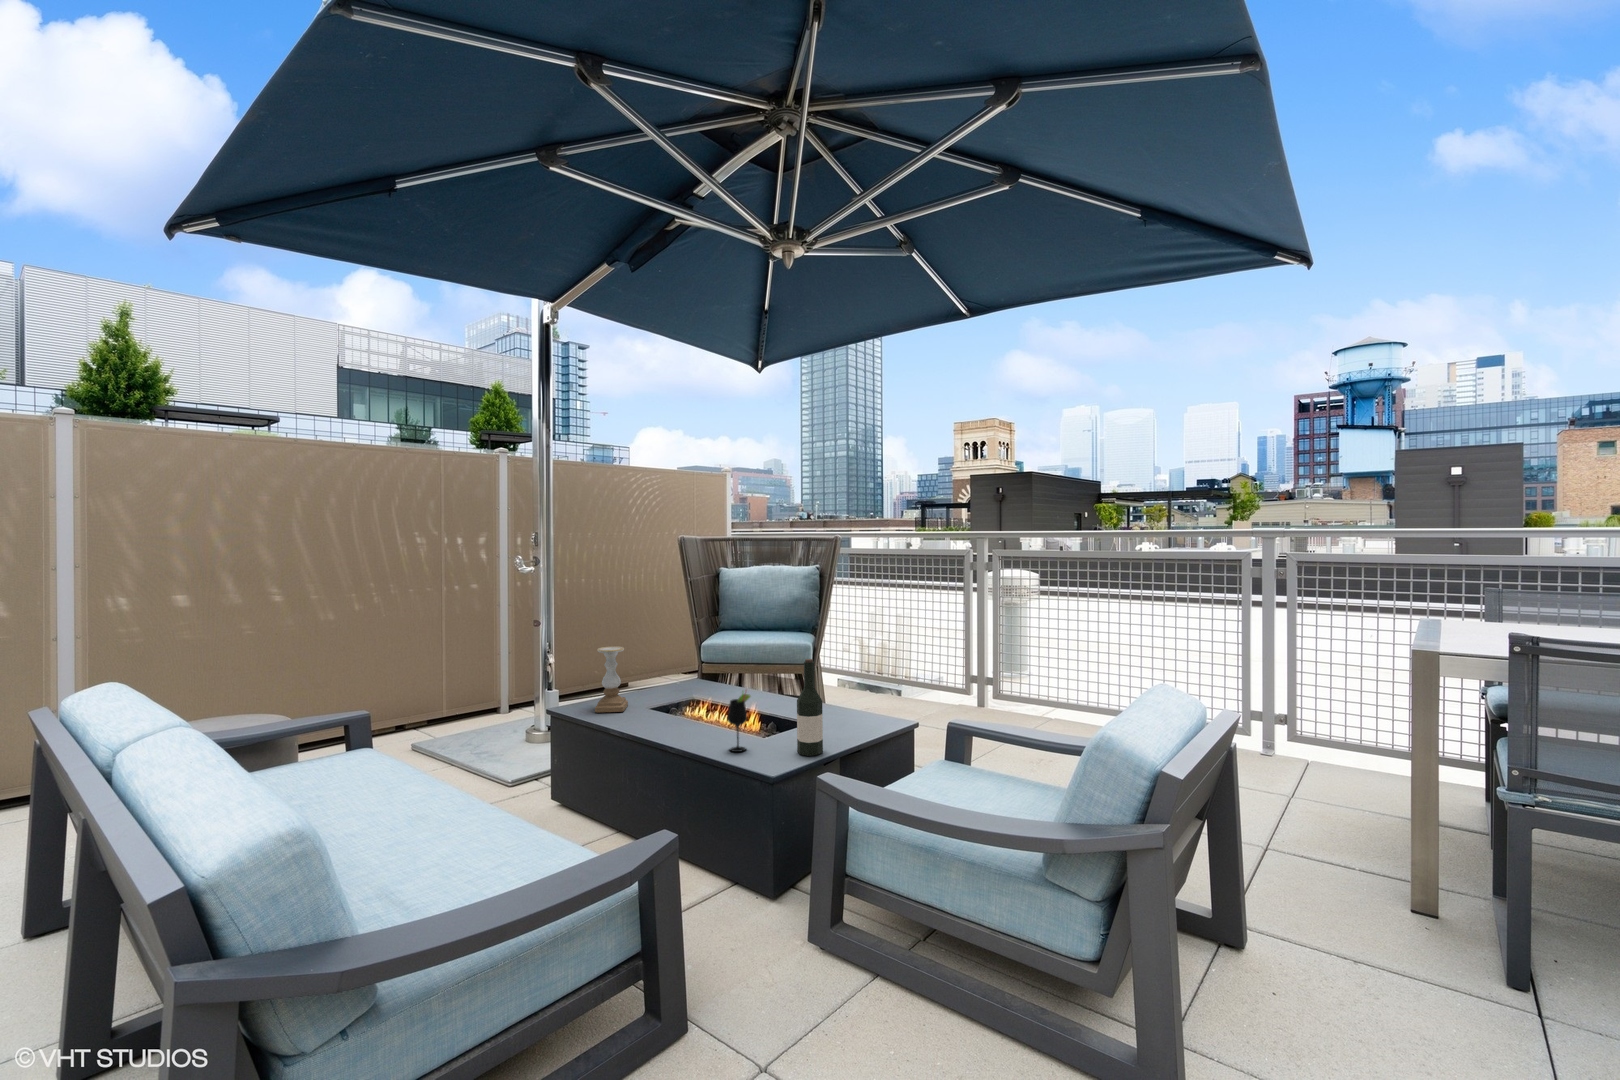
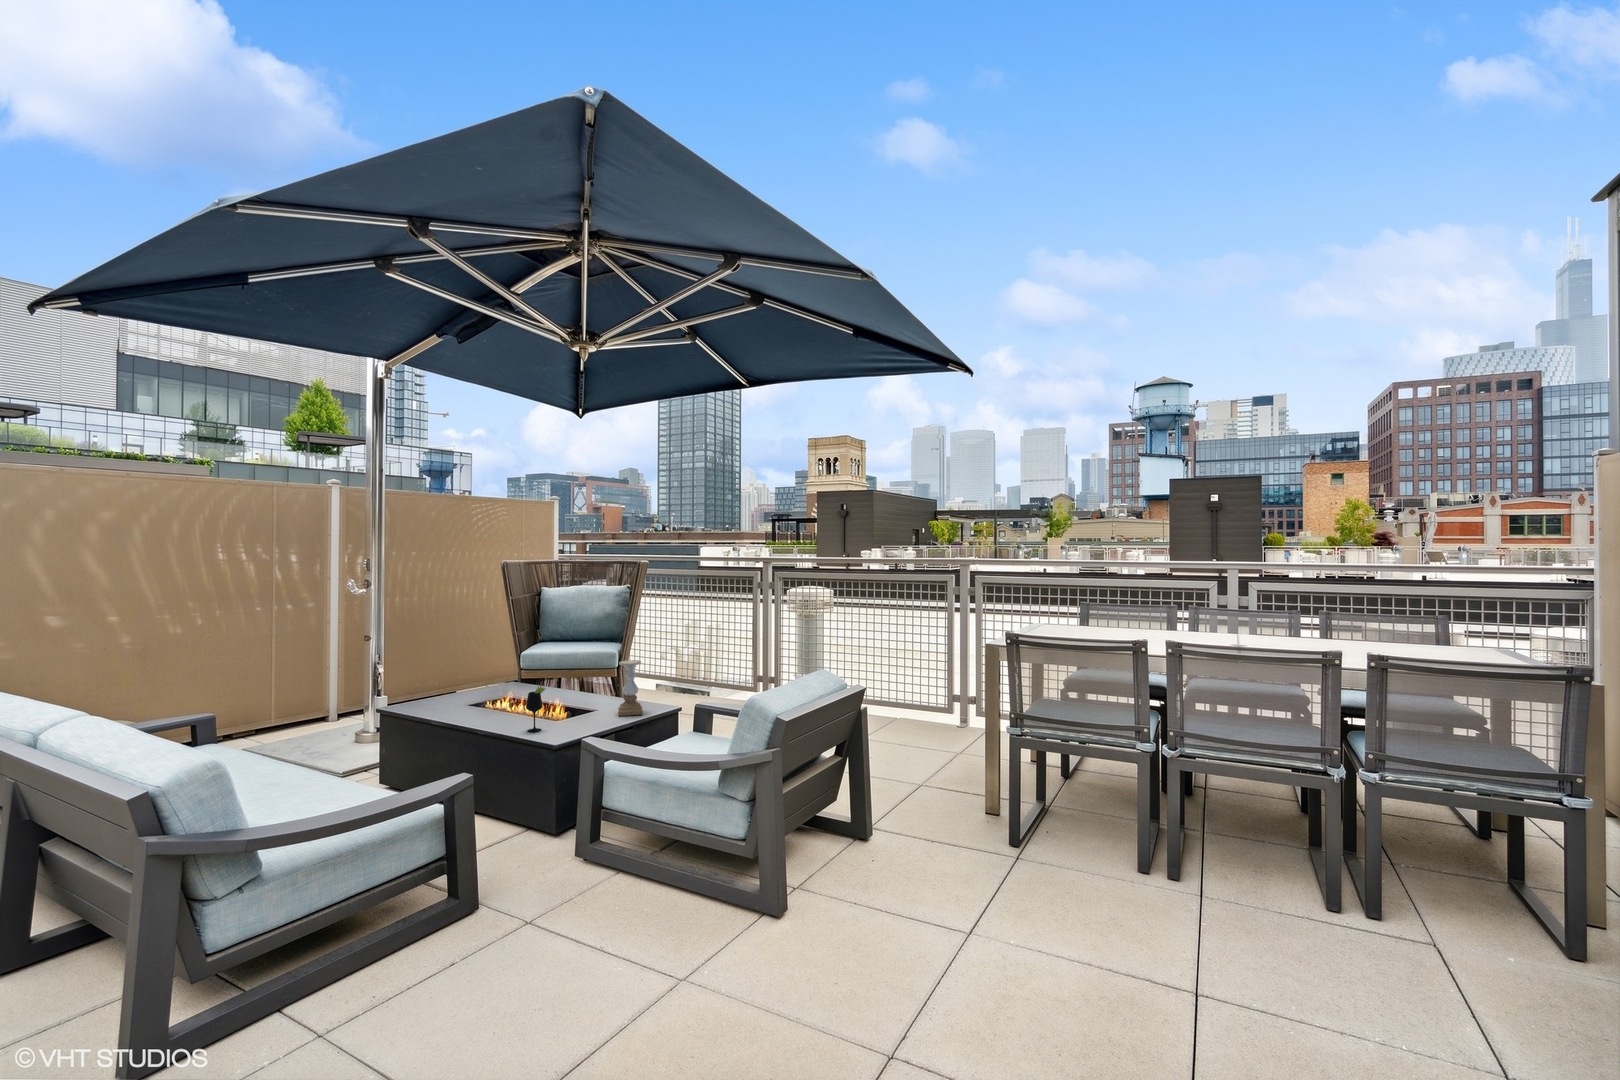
candle holder: present [595,646,628,713] -> present [618,660,643,716]
wine bottle: present [797,659,823,756] -> none [581,660,601,732]

